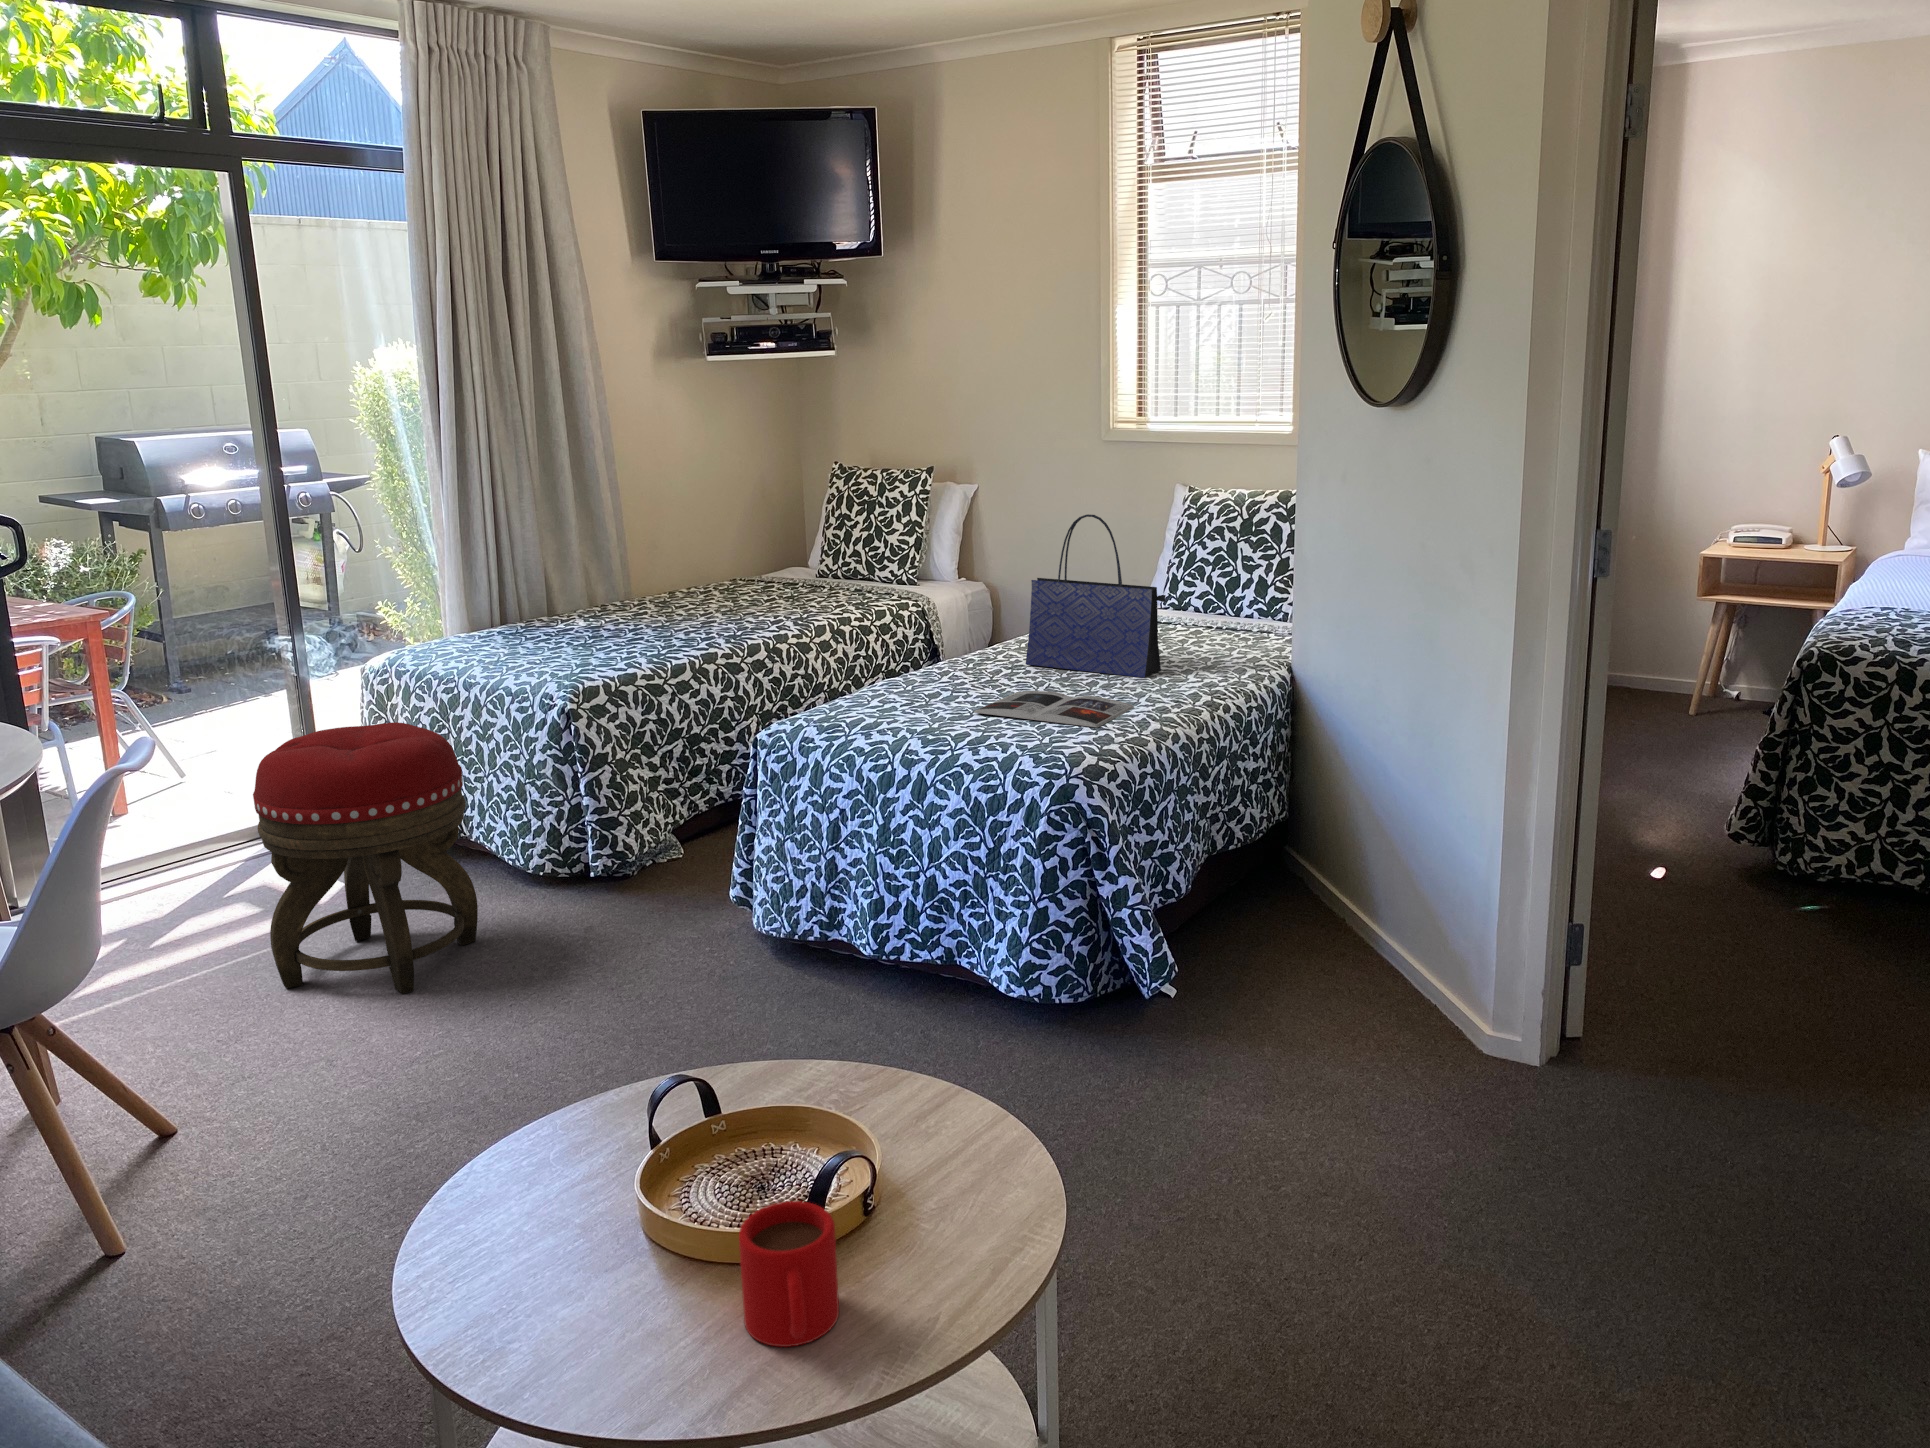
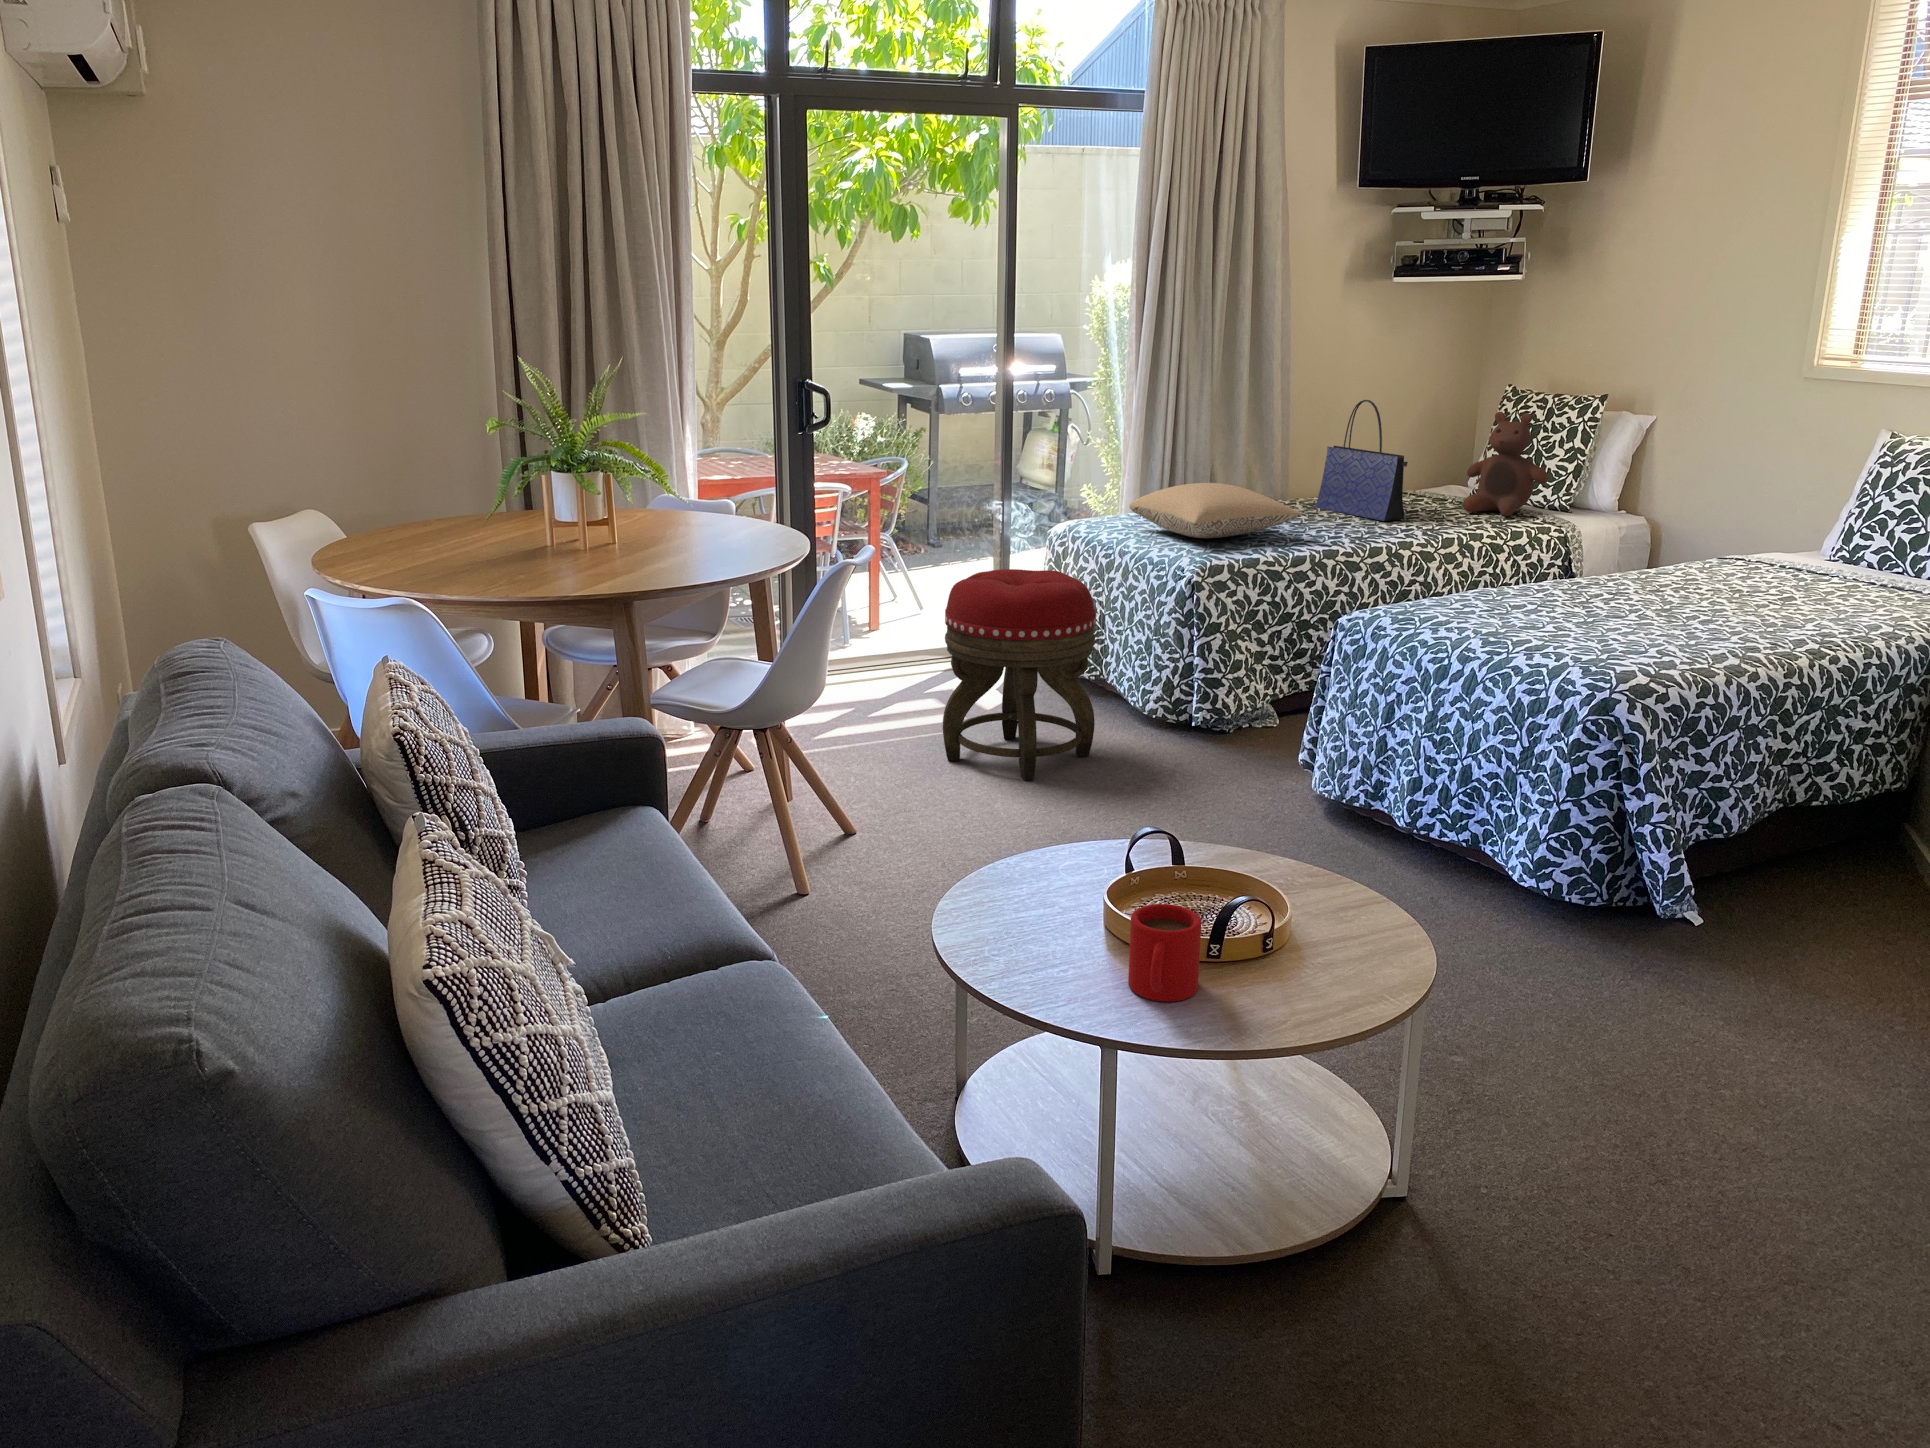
stuffed bear: none [816,489,897,595] -> present [1463,412,1549,516]
tote bag: present [1026,514,1166,678] -> present [1315,400,1408,521]
pillow: none [464,592,671,656] -> present [1129,483,1302,538]
magazine: present [974,691,1134,727] -> none [1547,614,1722,654]

